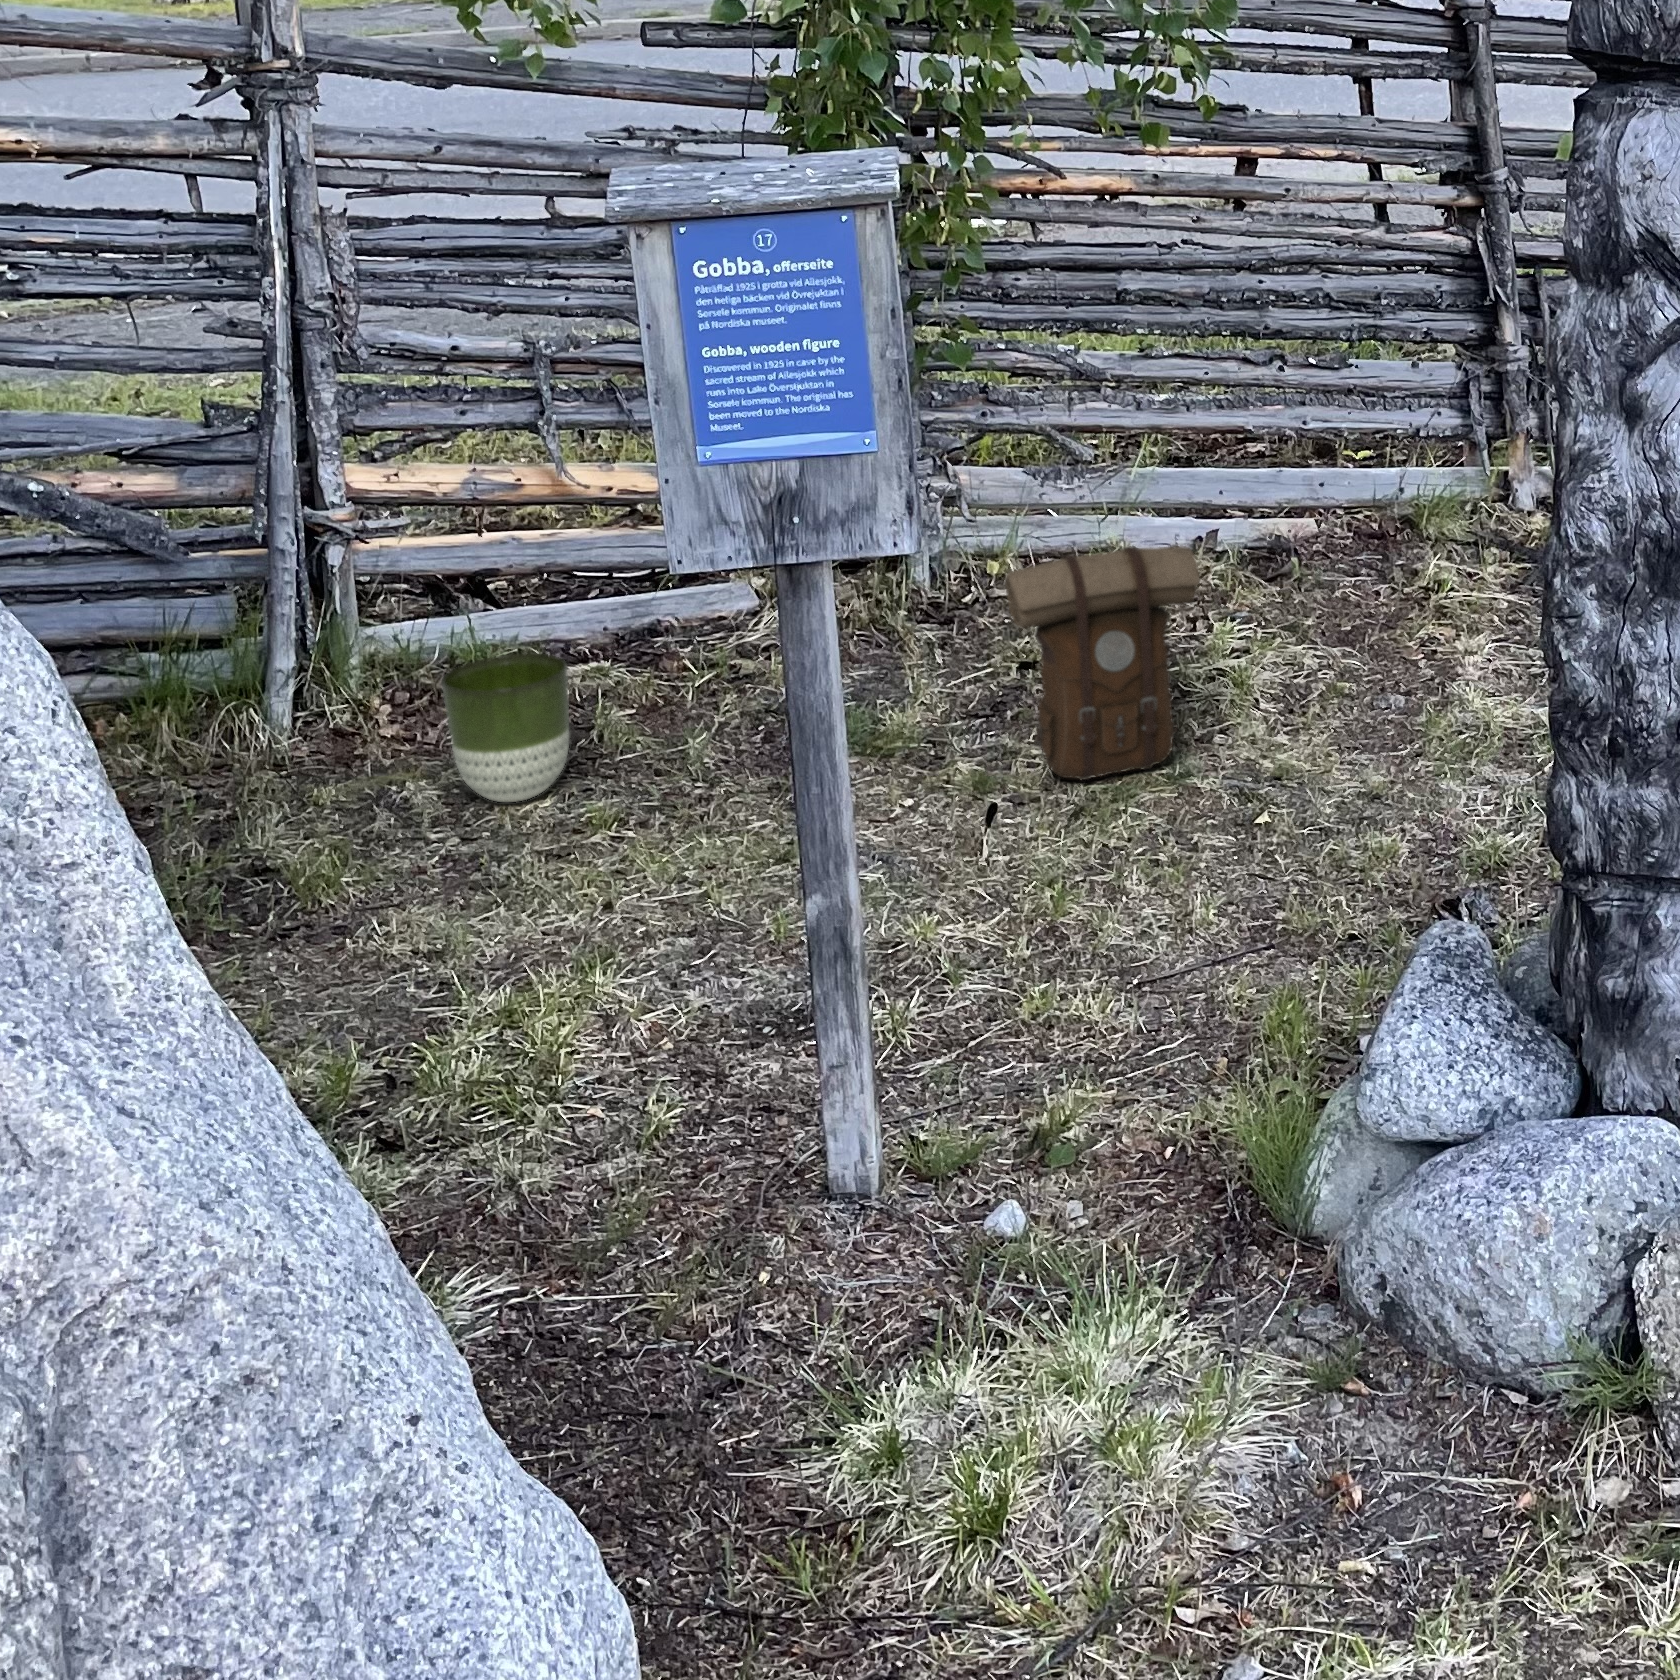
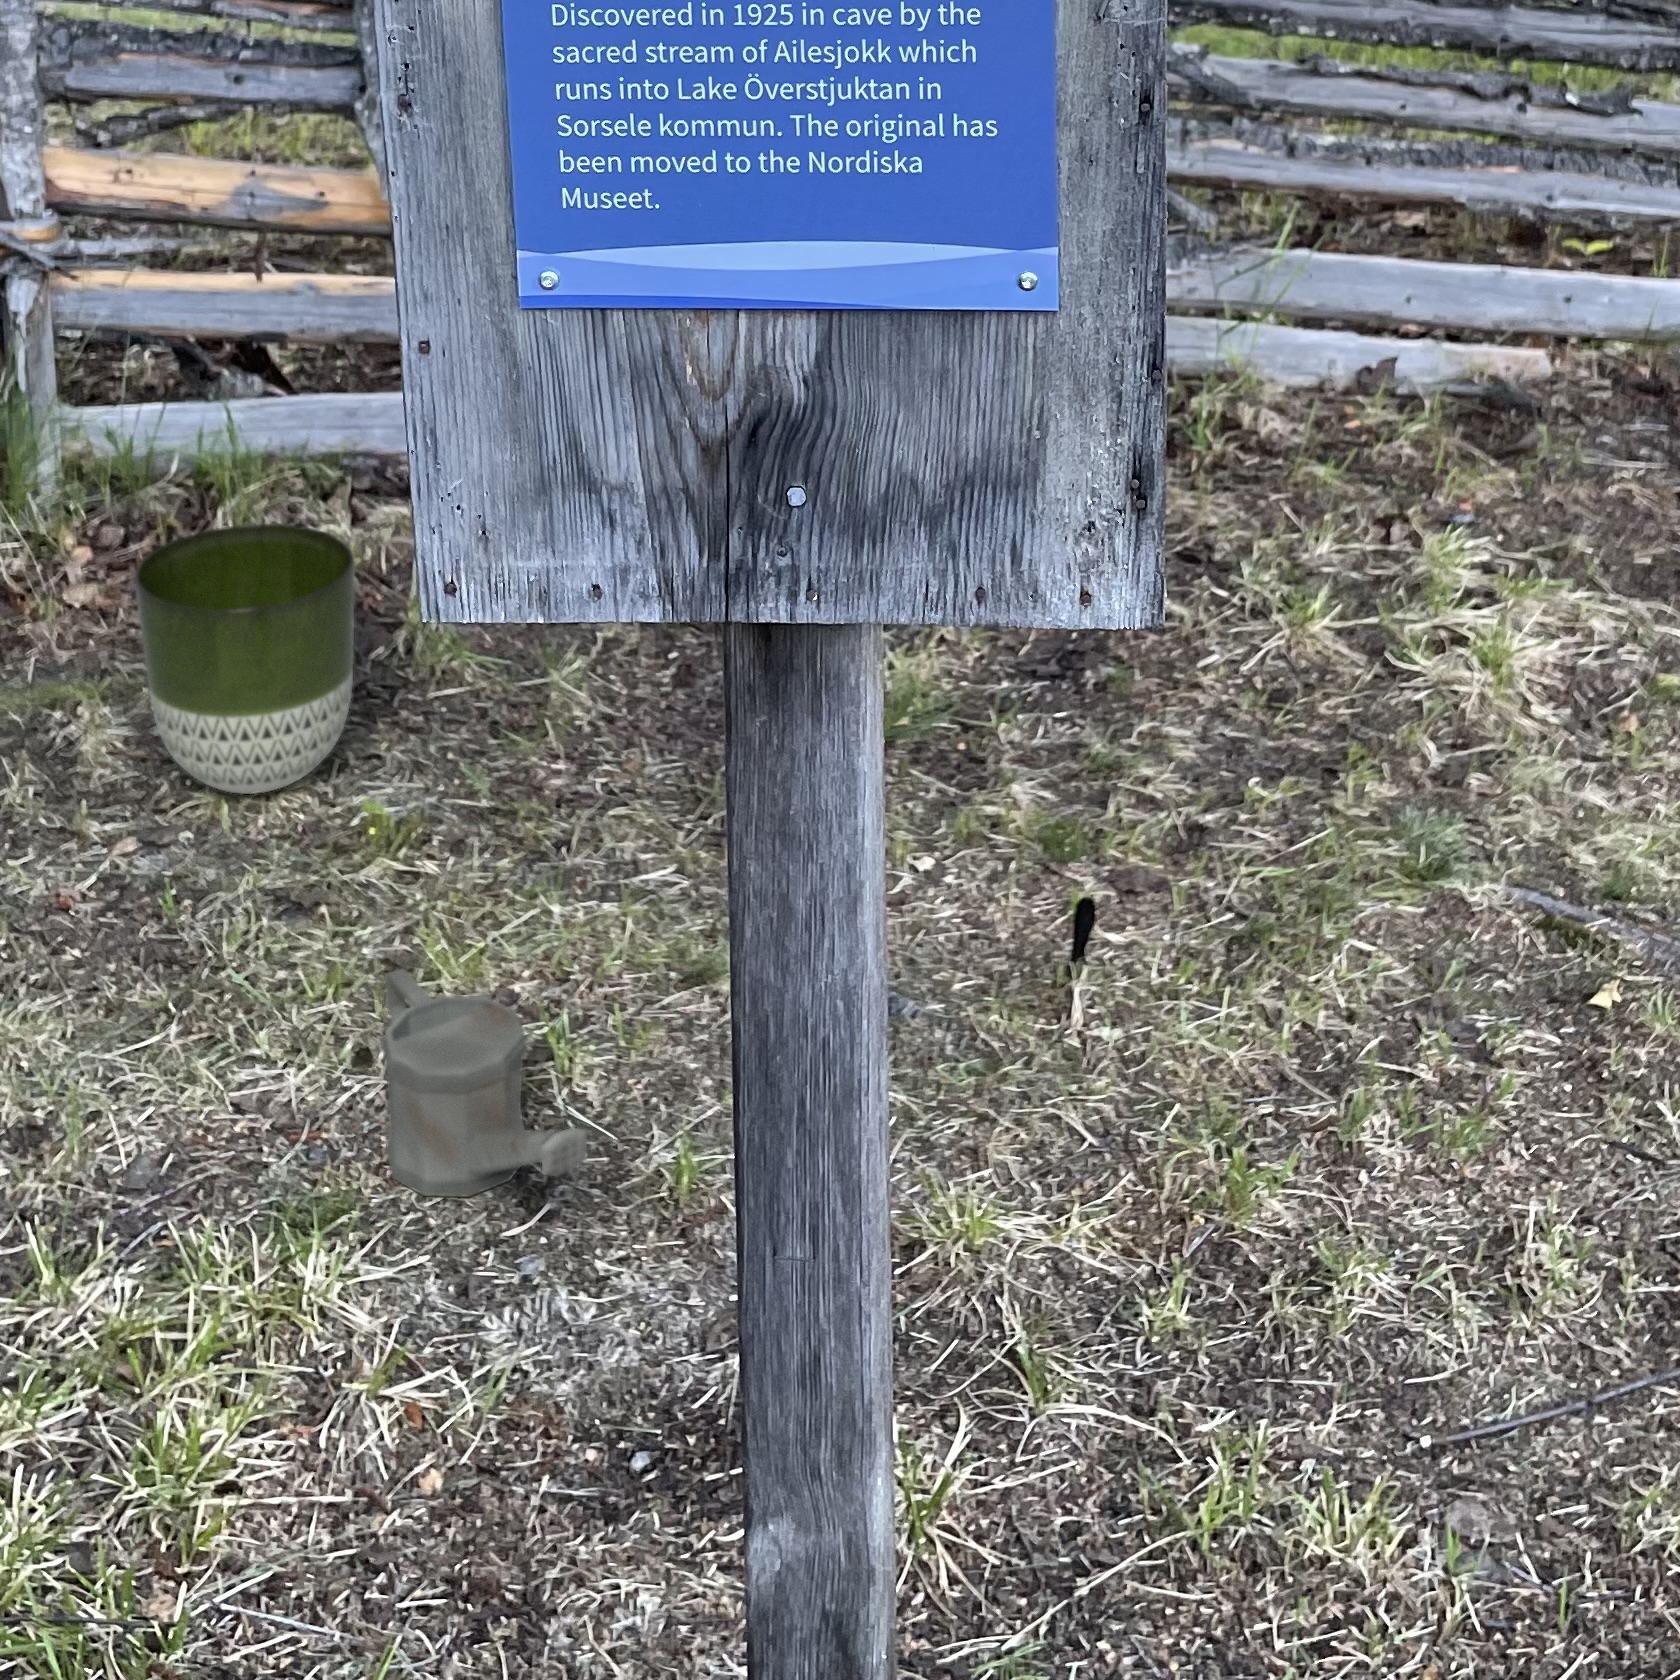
backpack: present [1005,546,1200,780] -> none [1163,461,1537,887]
watering can: none [605,835,713,933] -> present [382,969,587,1197]

